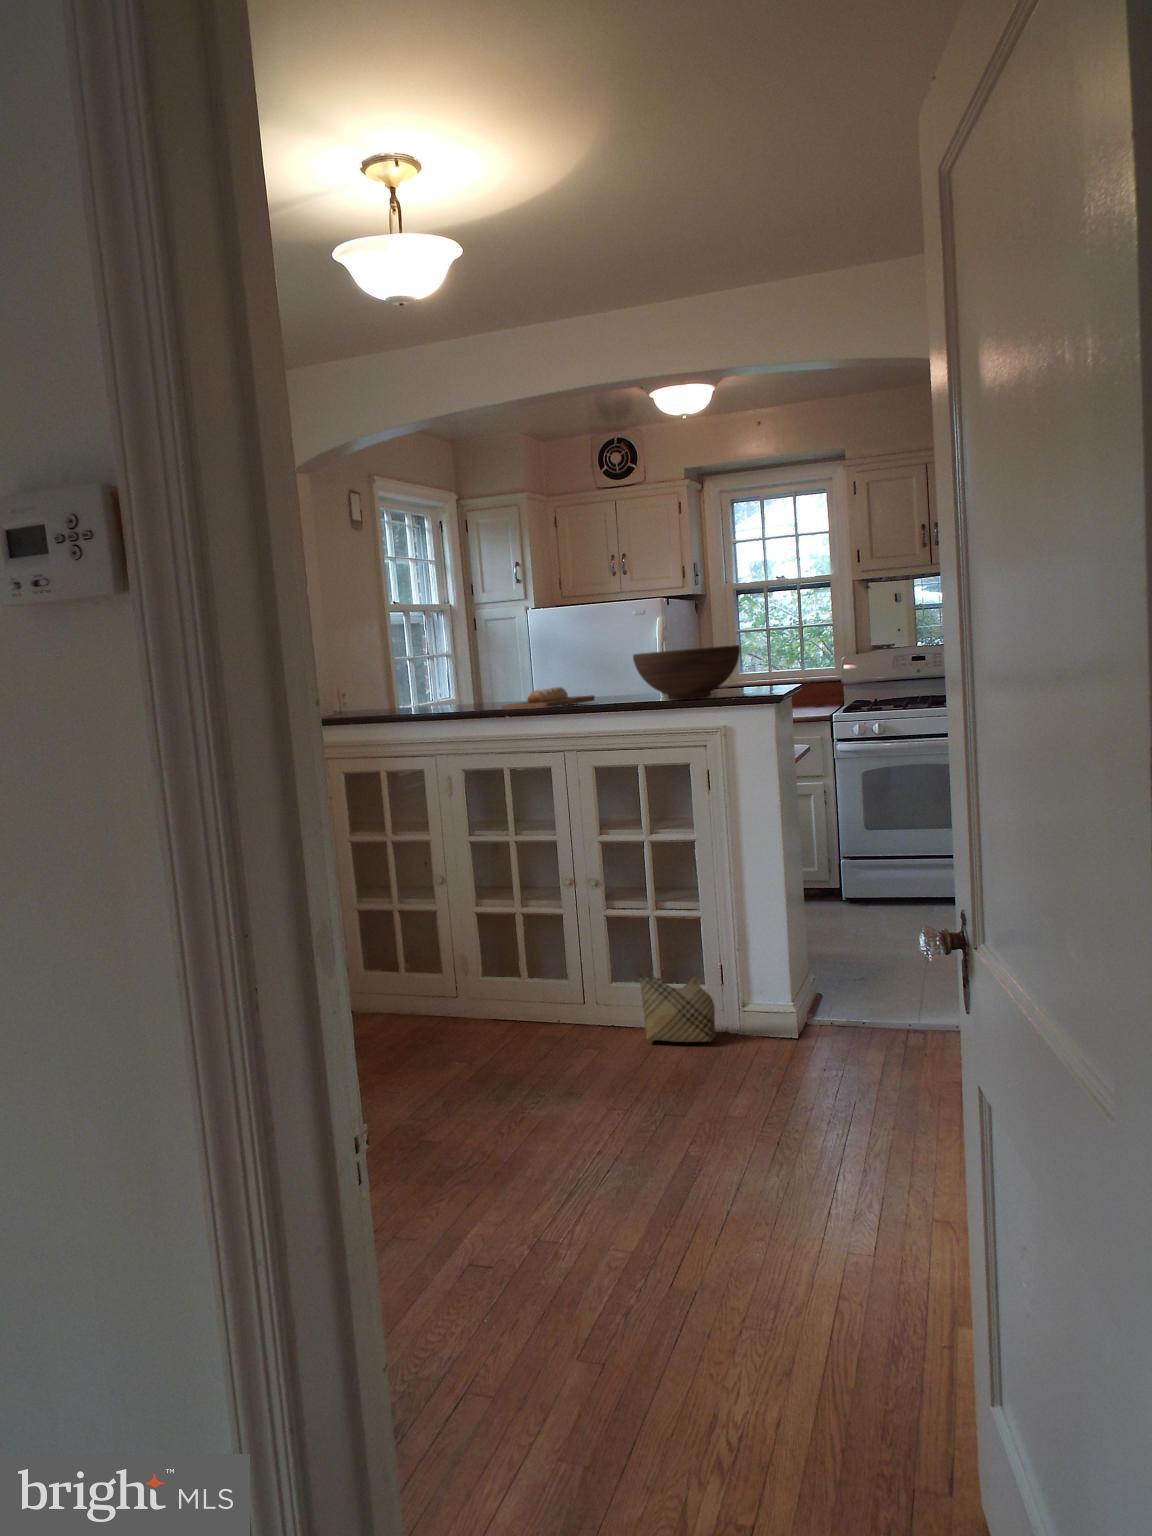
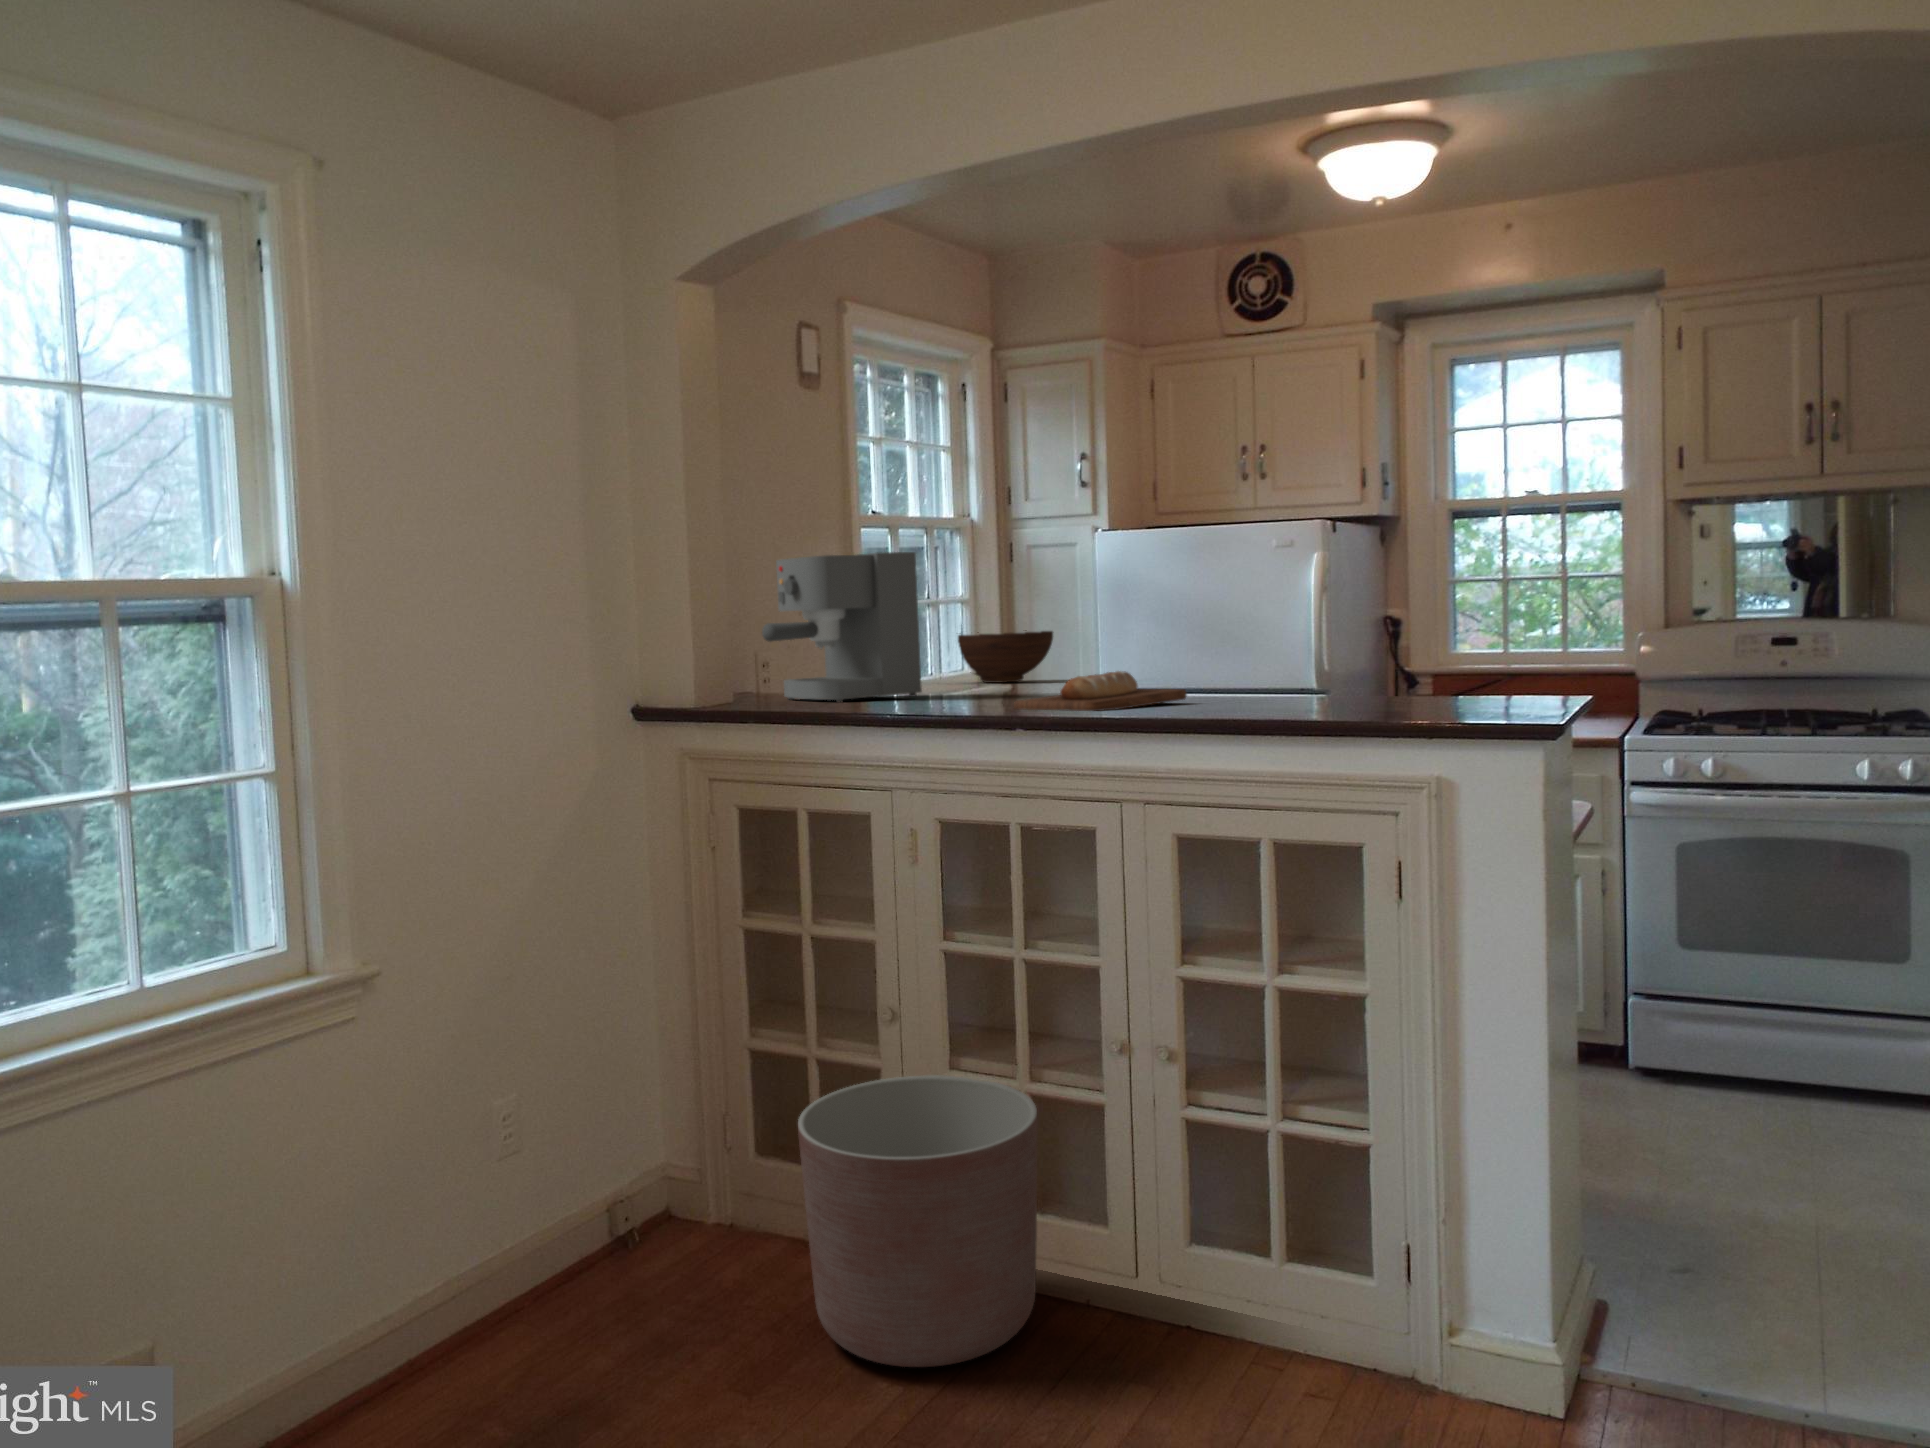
coffee maker: none [346,625,440,717] -> present [762,552,922,702]
fruit bowl: present [633,645,740,700] -> present [958,630,1053,683]
planter: none [401,914,534,1059] -> present [798,1075,1038,1367]
woven basket: present [639,943,716,1042] -> none [1234,1163,1392,1397]

